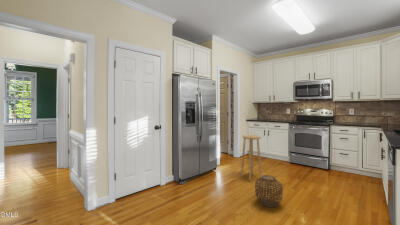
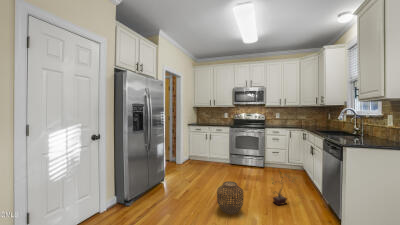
stool: present [241,135,262,181] -> none [192,141,214,190]
potted plant: none [320,171,357,209] -> present [272,172,293,205]

